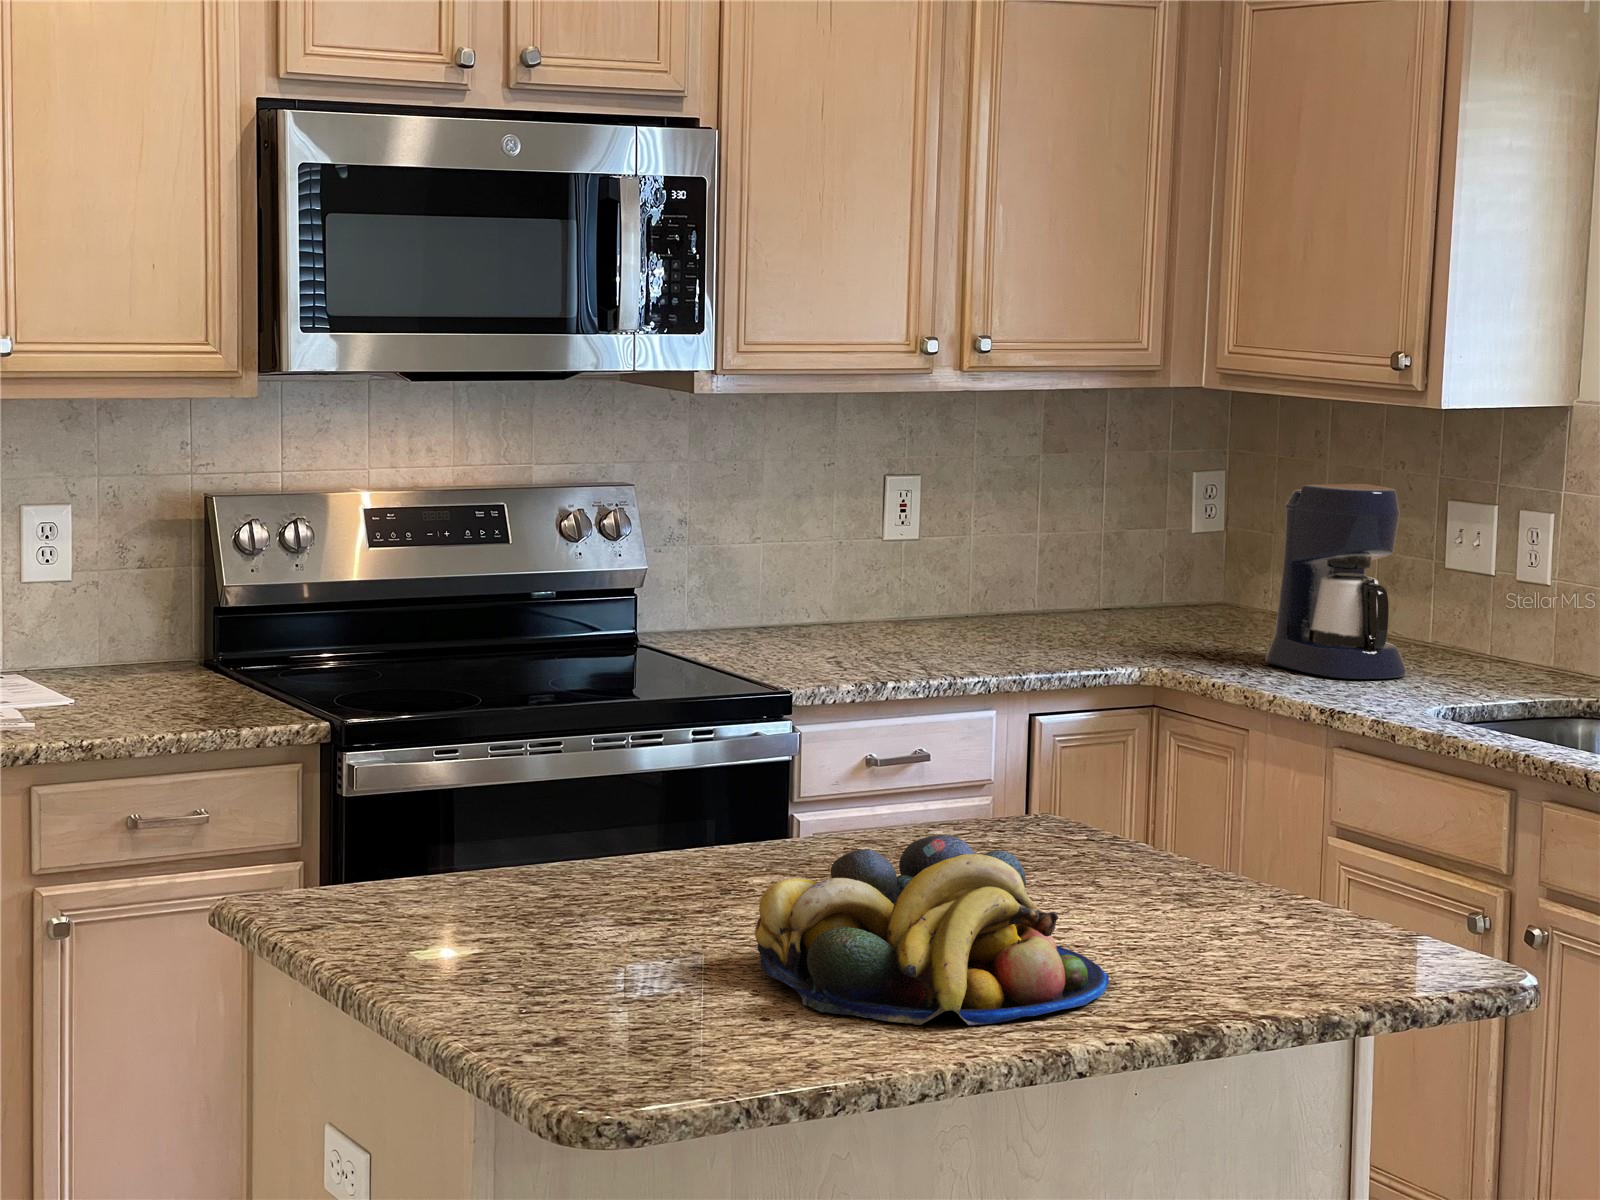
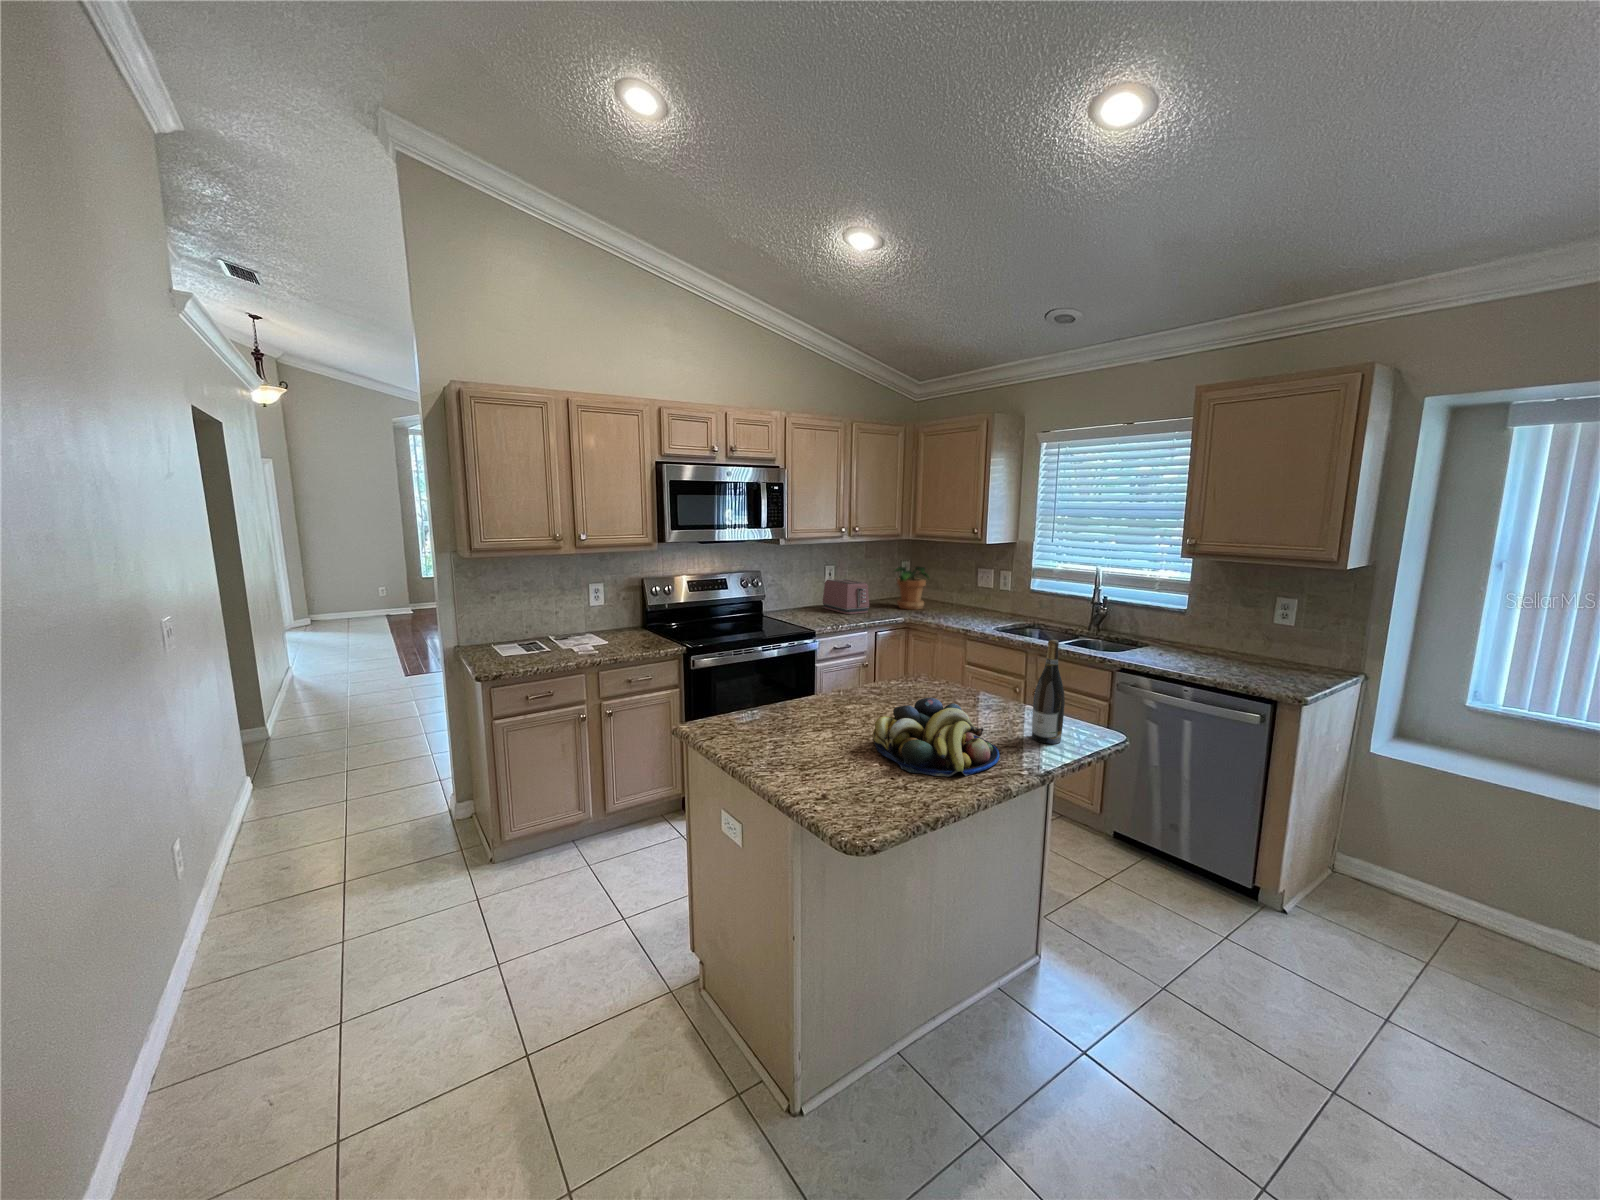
coffee maker: present [1265,484,1407,679] -> none [937,565,976,619]
potted plant: none [1127,486,1259,645] -> present [895,567,929,610]
toaster: none [863,525,1024,650] -> present [823,579,869,614]
wine bottle: none [1240,676,1329,979] -> present [1032,640,1065,744]

